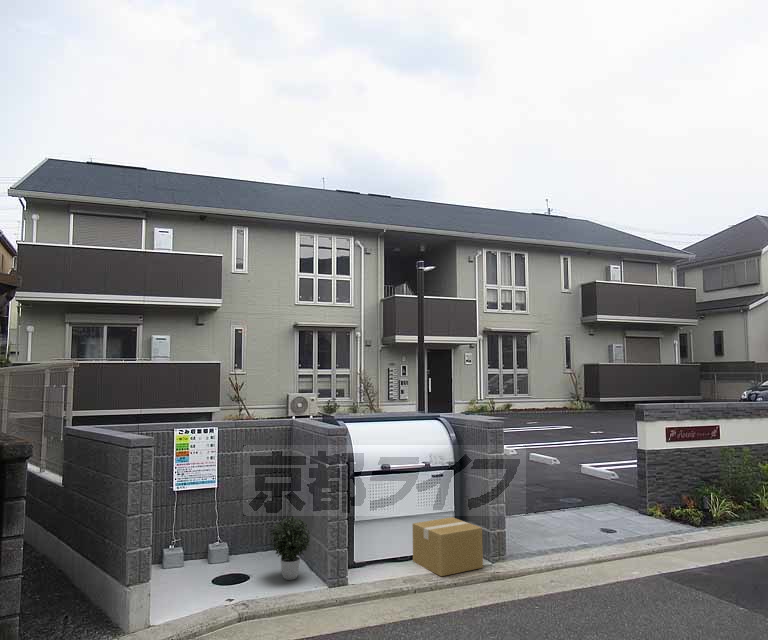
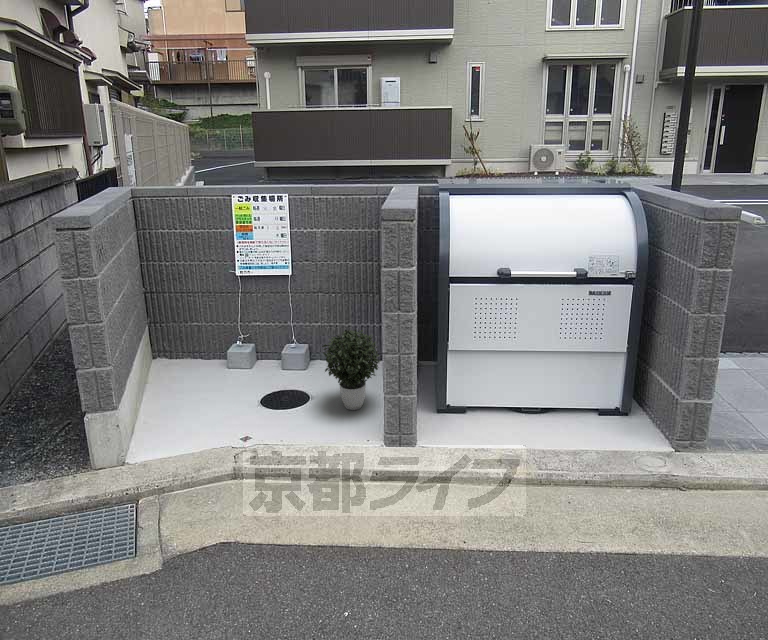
cardboard box: present [412,517,483,576] -> none [541,360,660,456]

